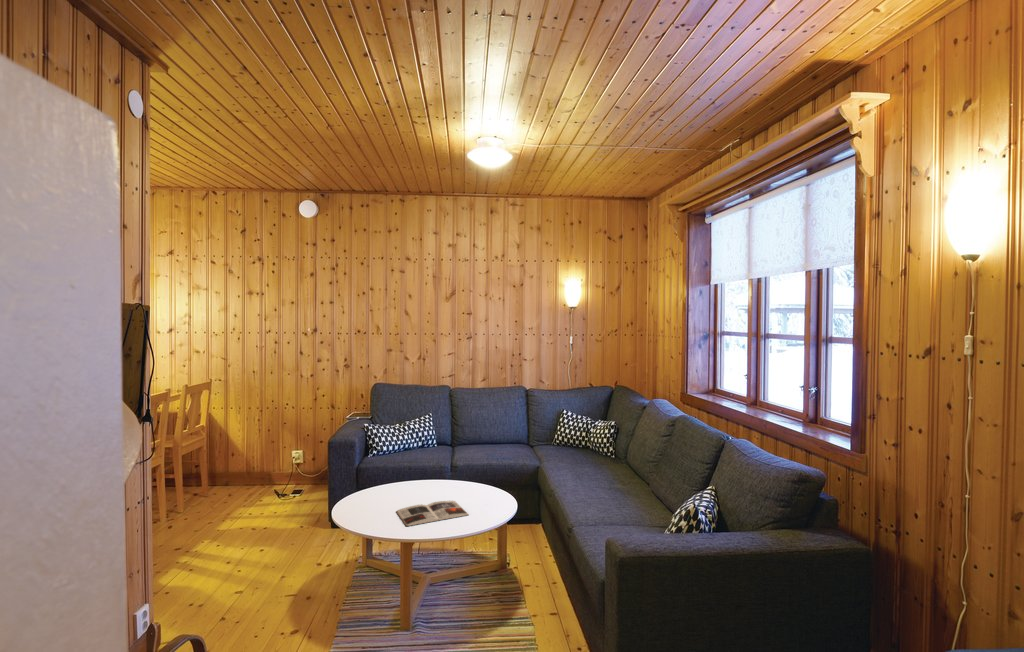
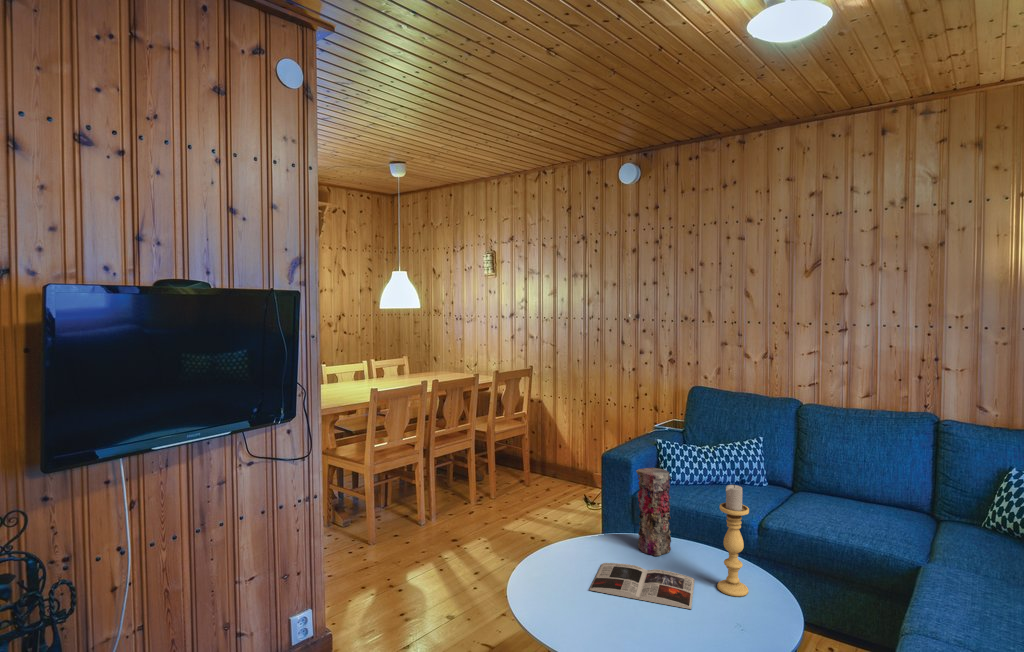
candle holder: none [469,436,486,502] -> present [717,485,749,597]
vase: none [404,439,427,498] -> present [636,468,671,556]

